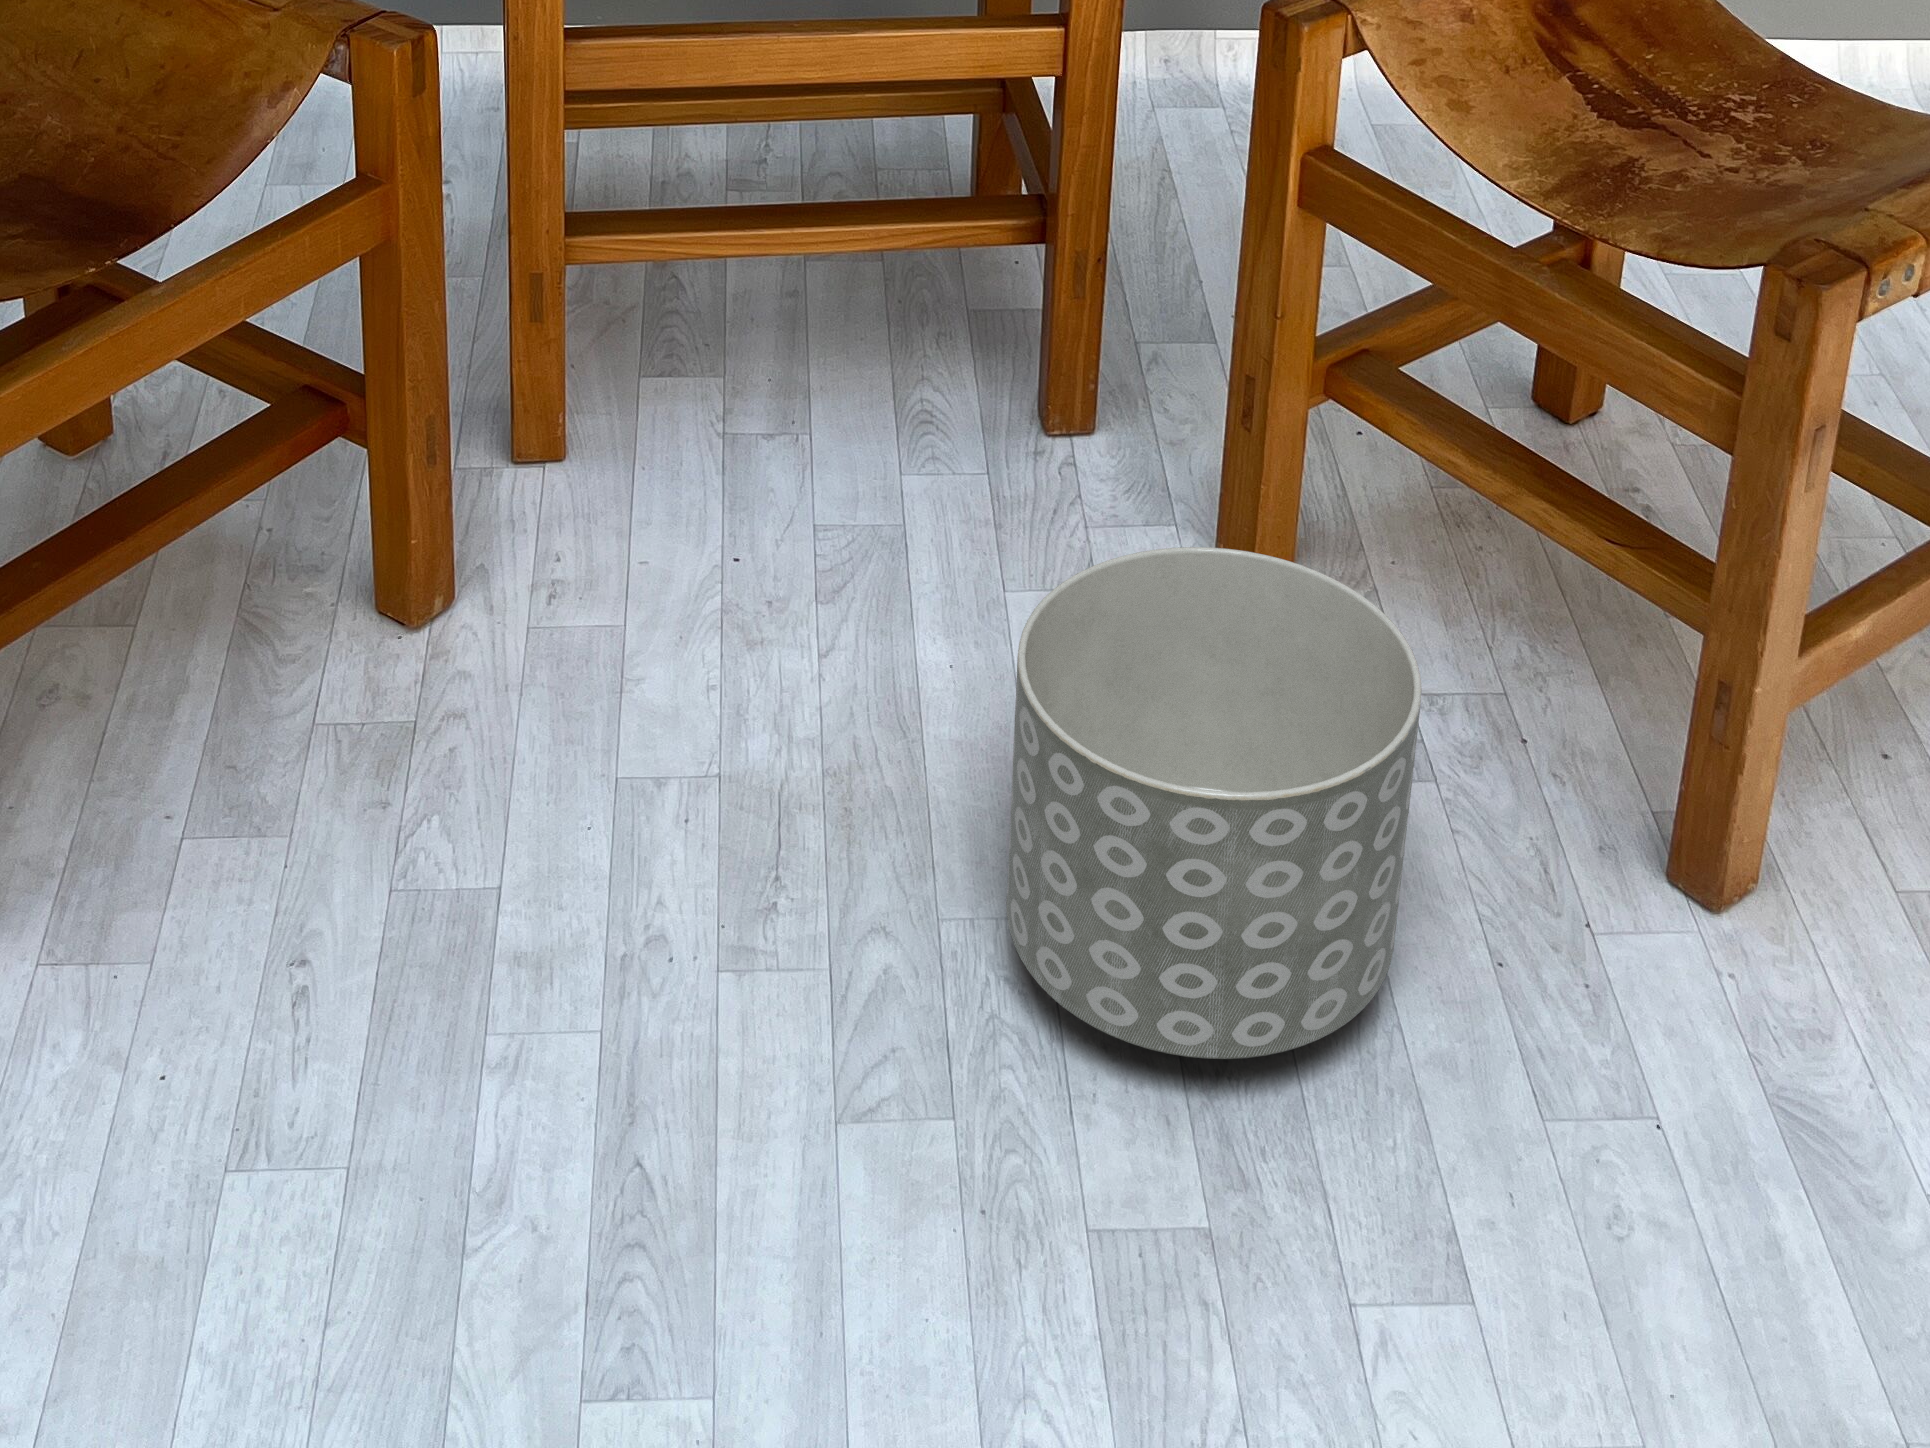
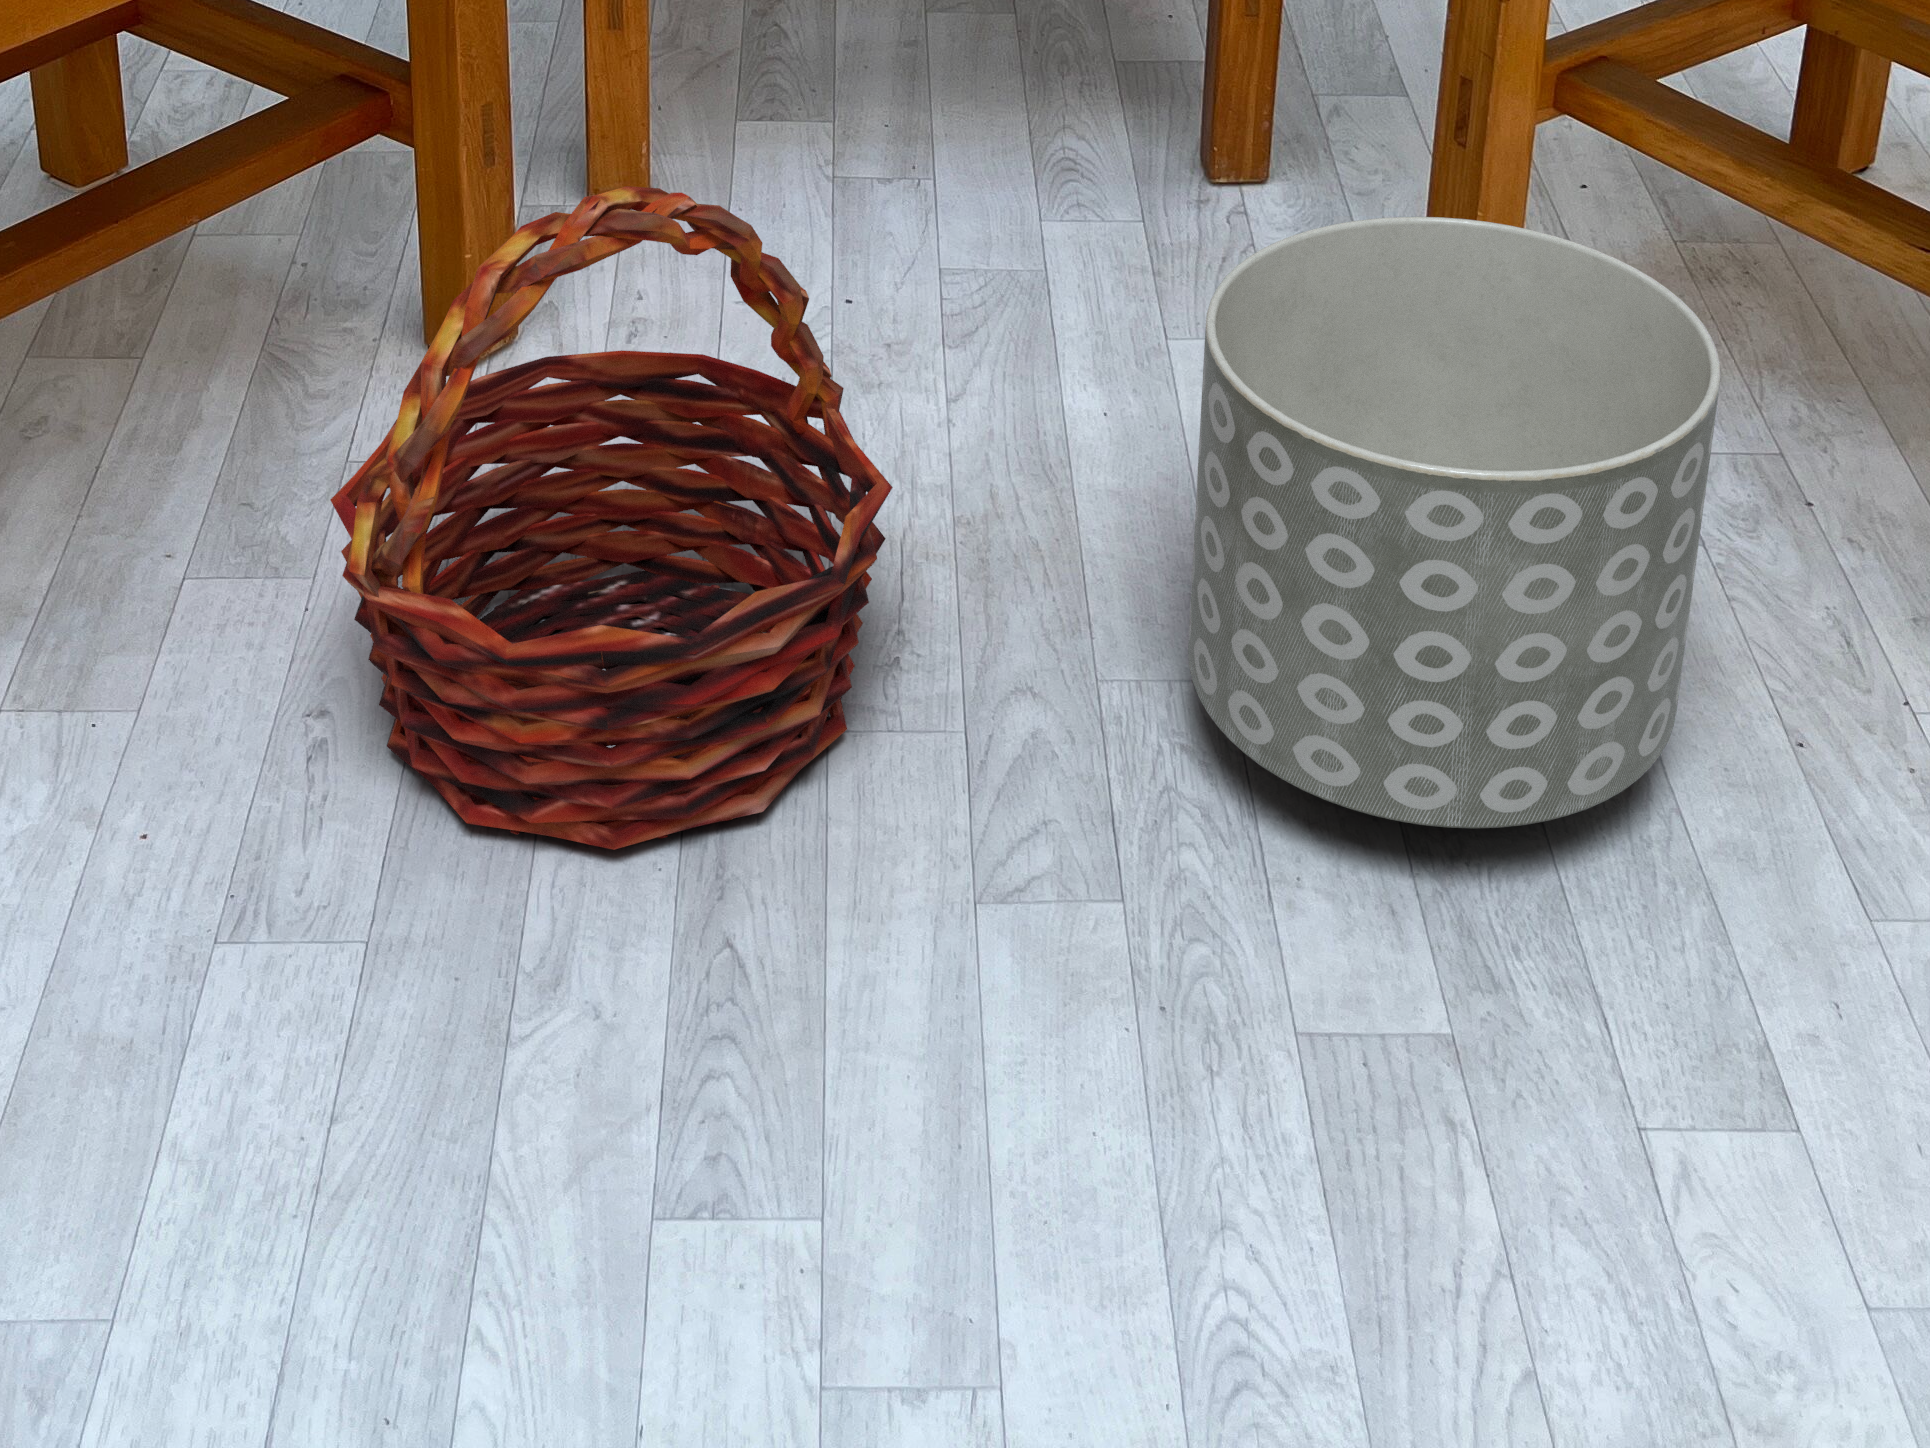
basket: none [314,546,769,1084] -> present [330,186,893,850]

